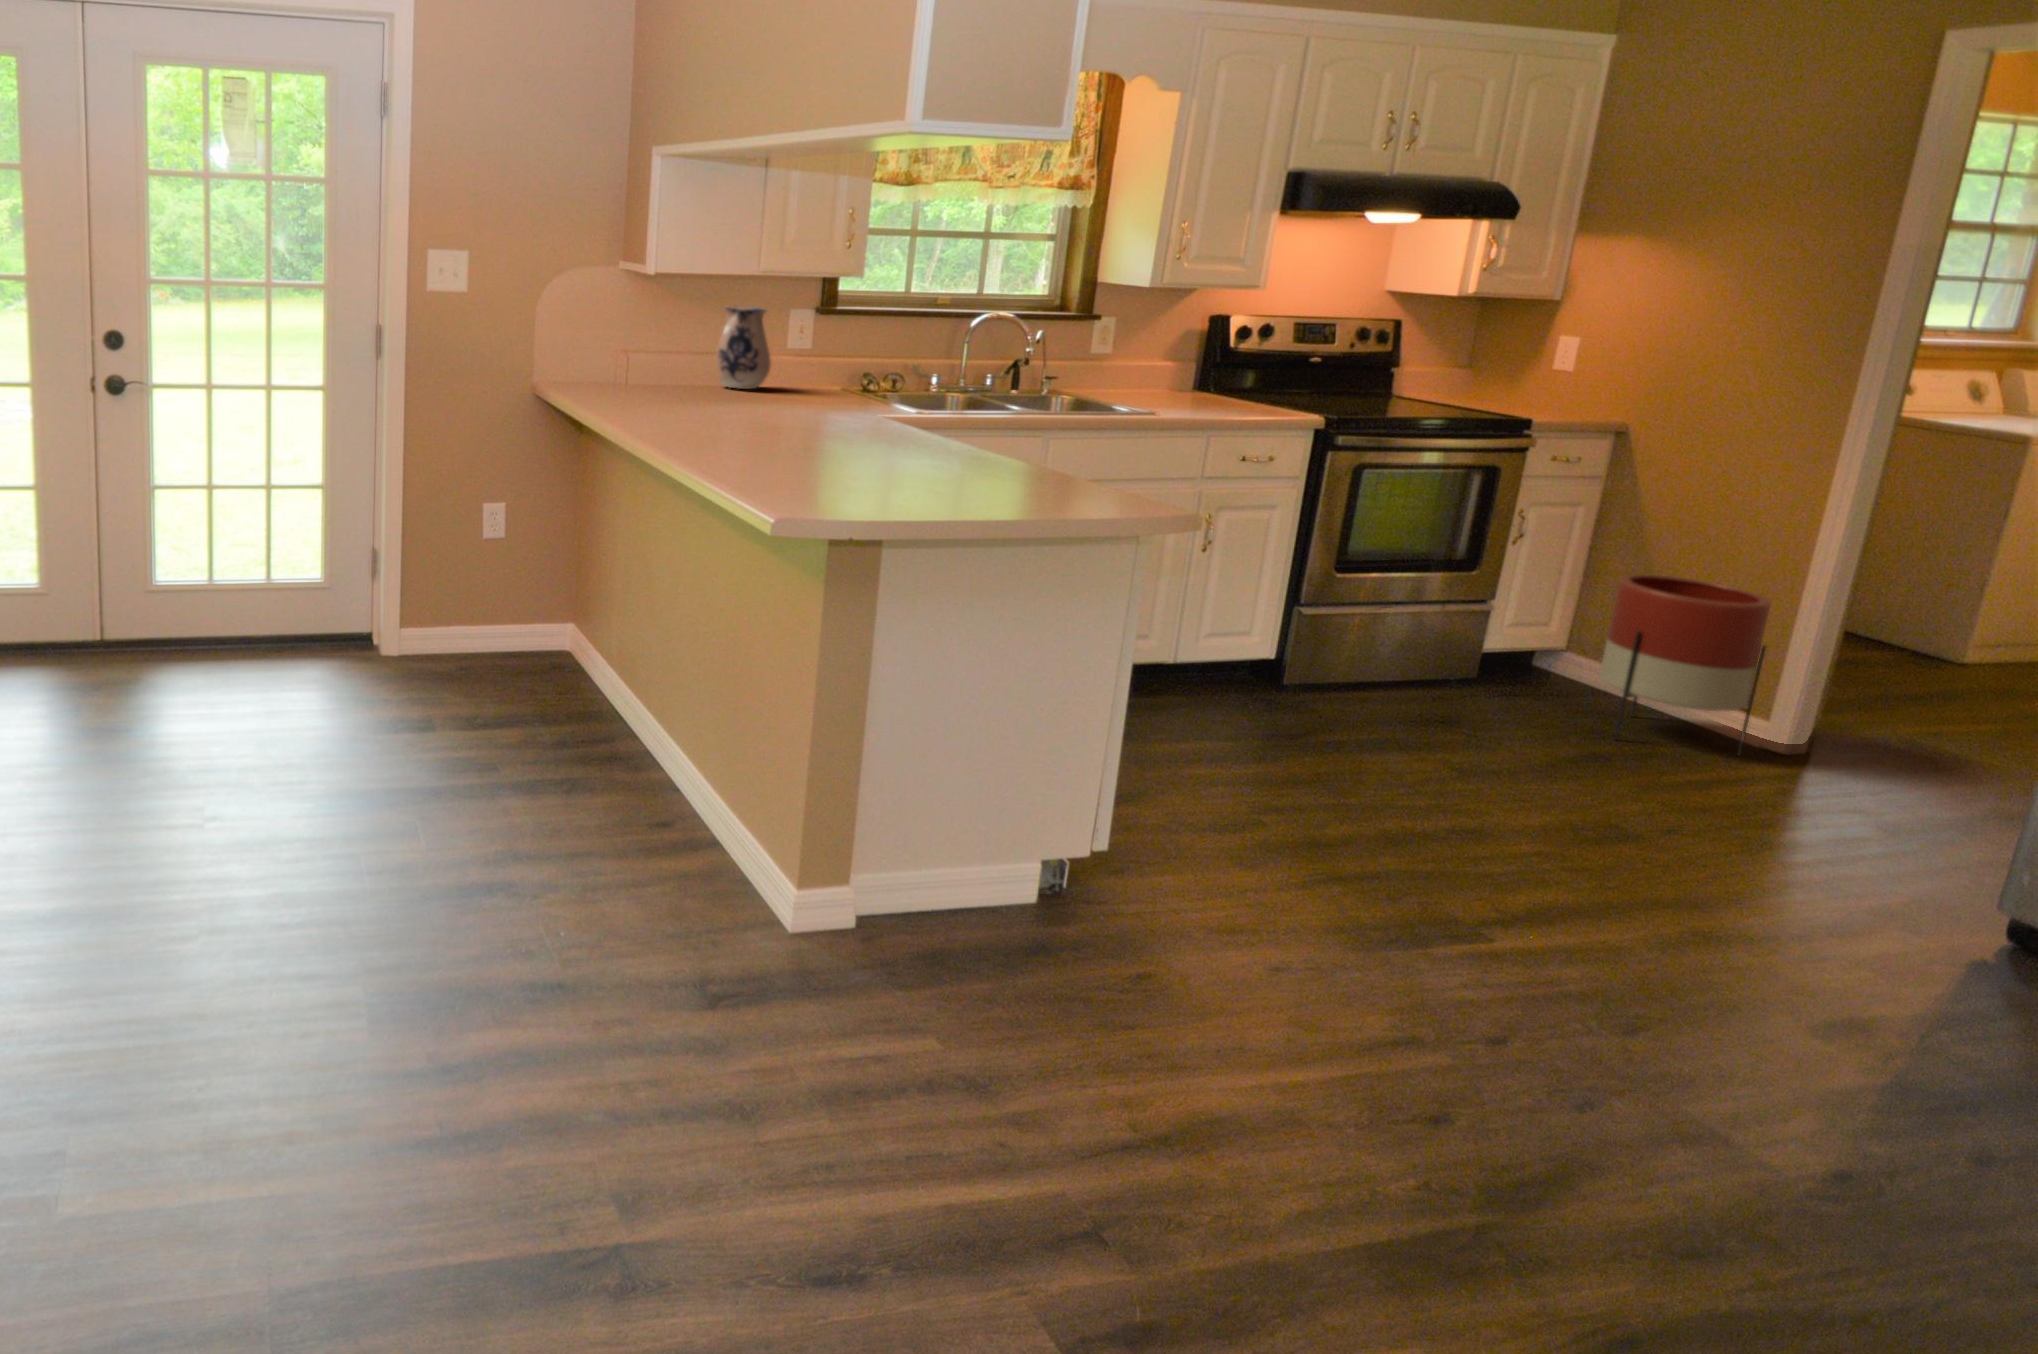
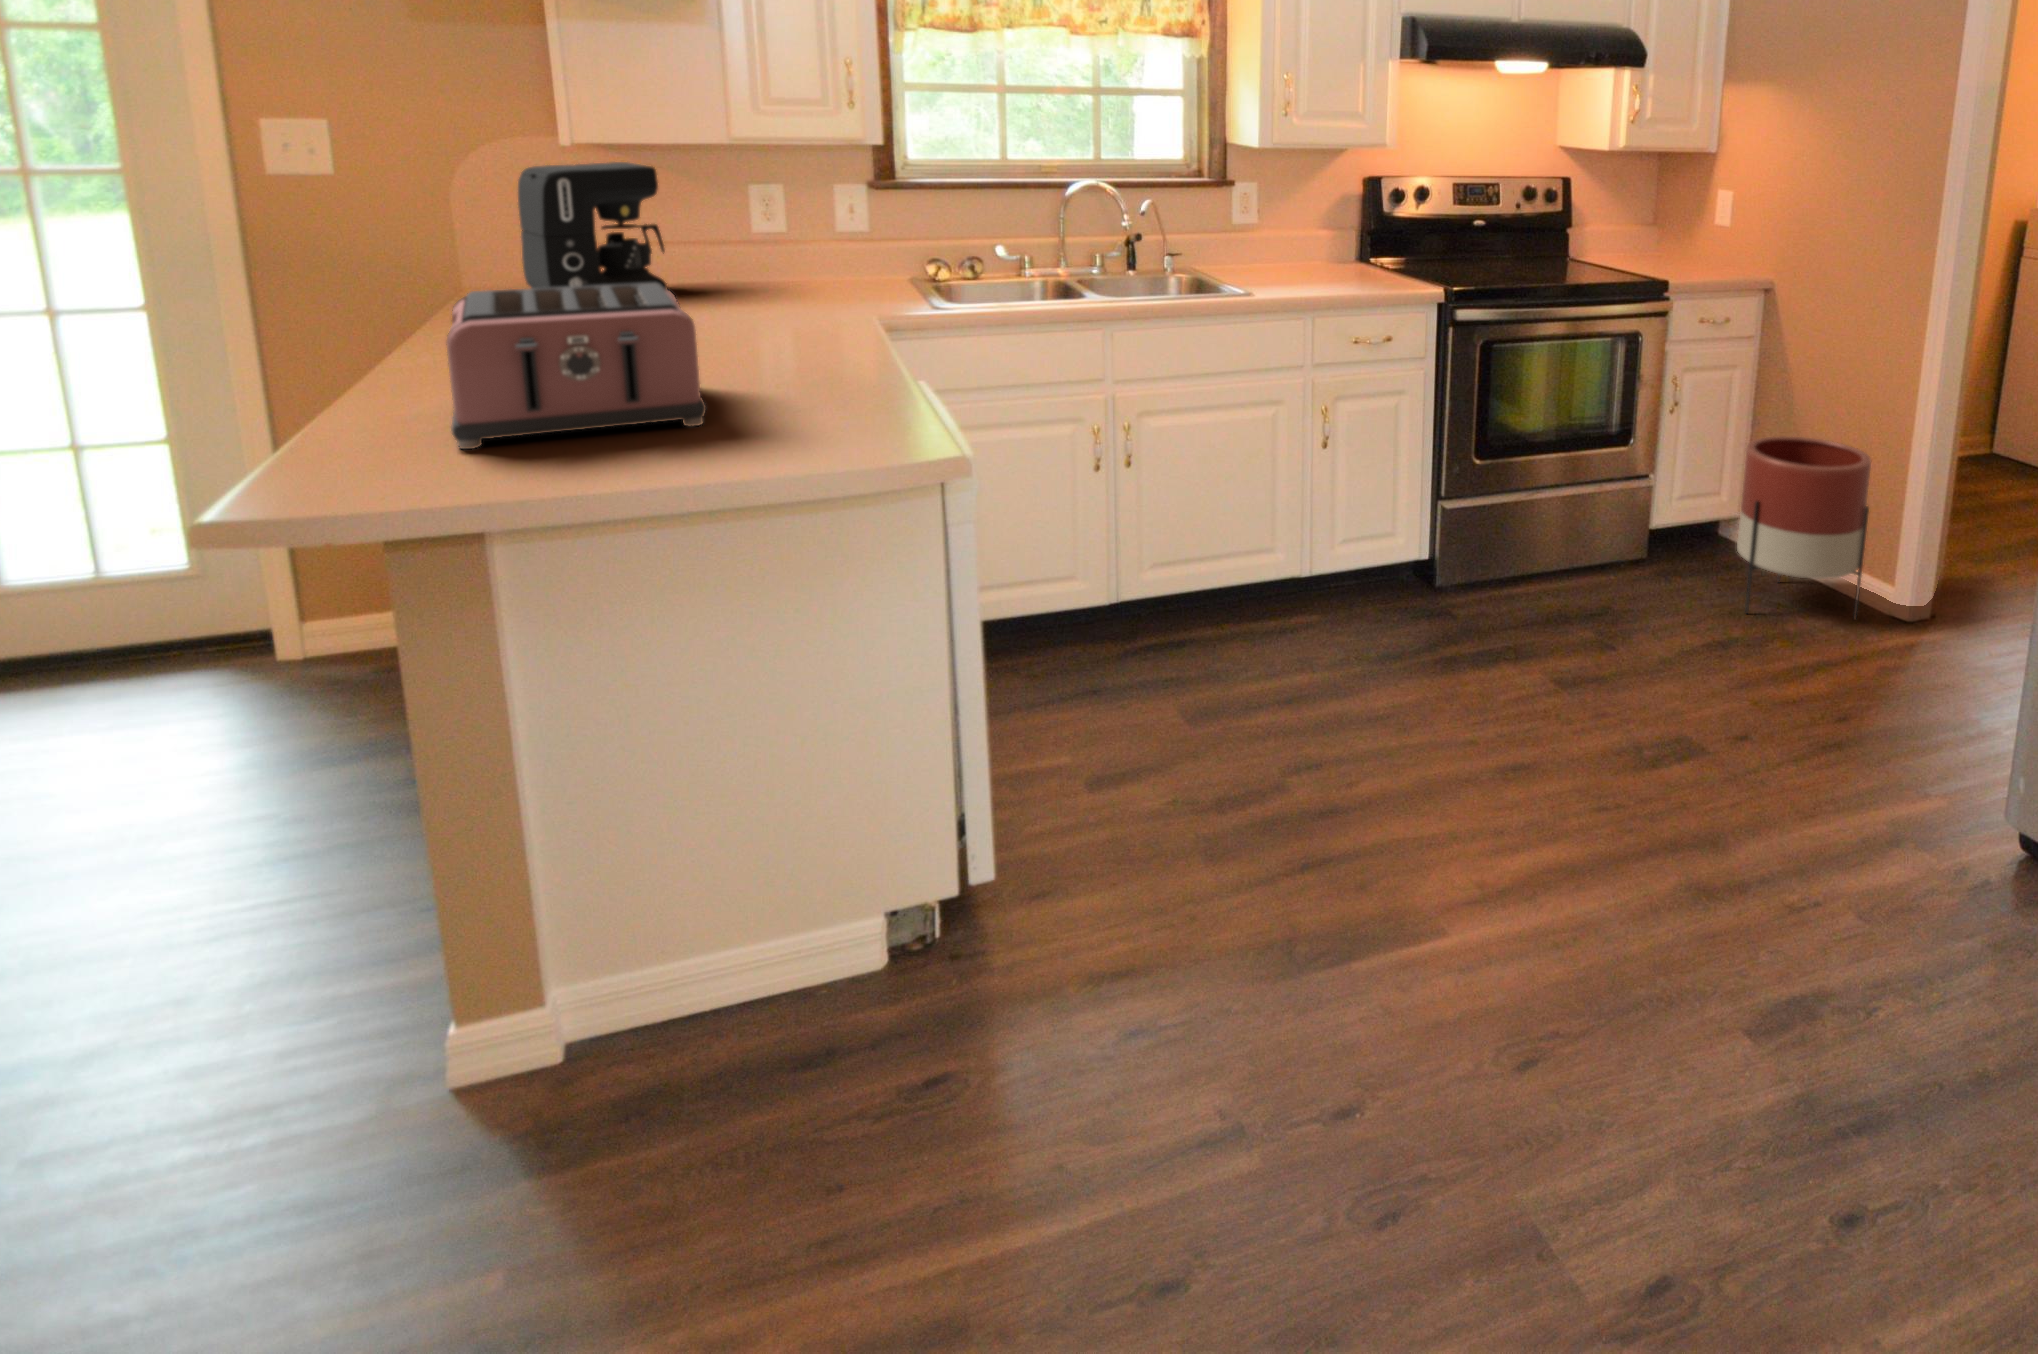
coffee maker: none [589,286,695,392] -> present [518,162,667,288]
ceramic pitcher: present [717,308,771,389] -> none [716,184,793,287]
toaster: none [770,372,982,479] -> present [447,283,706,449]

